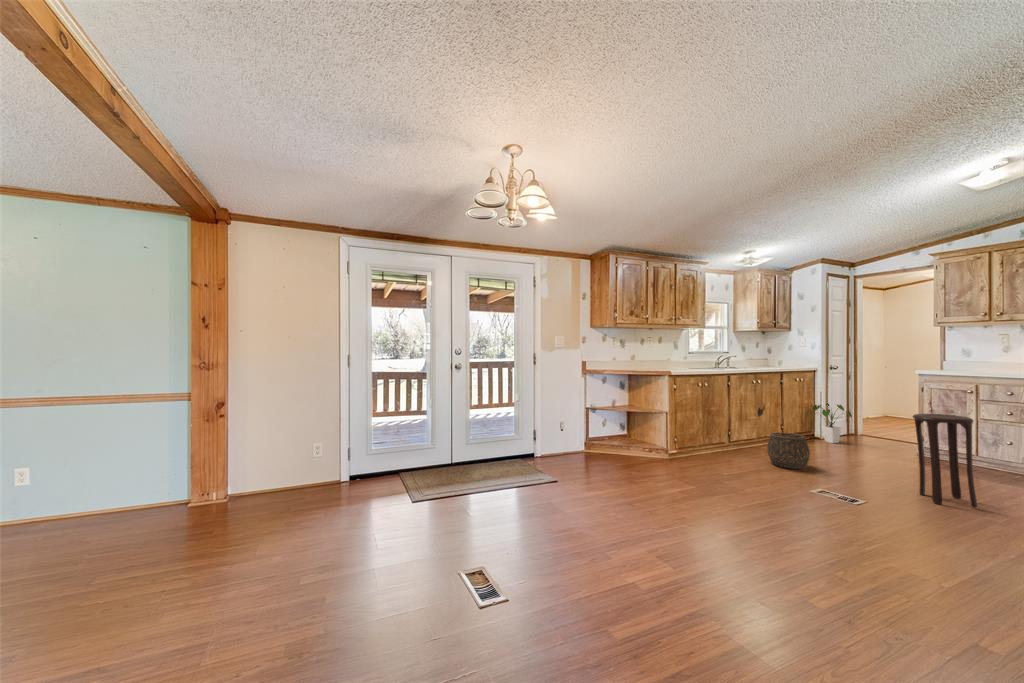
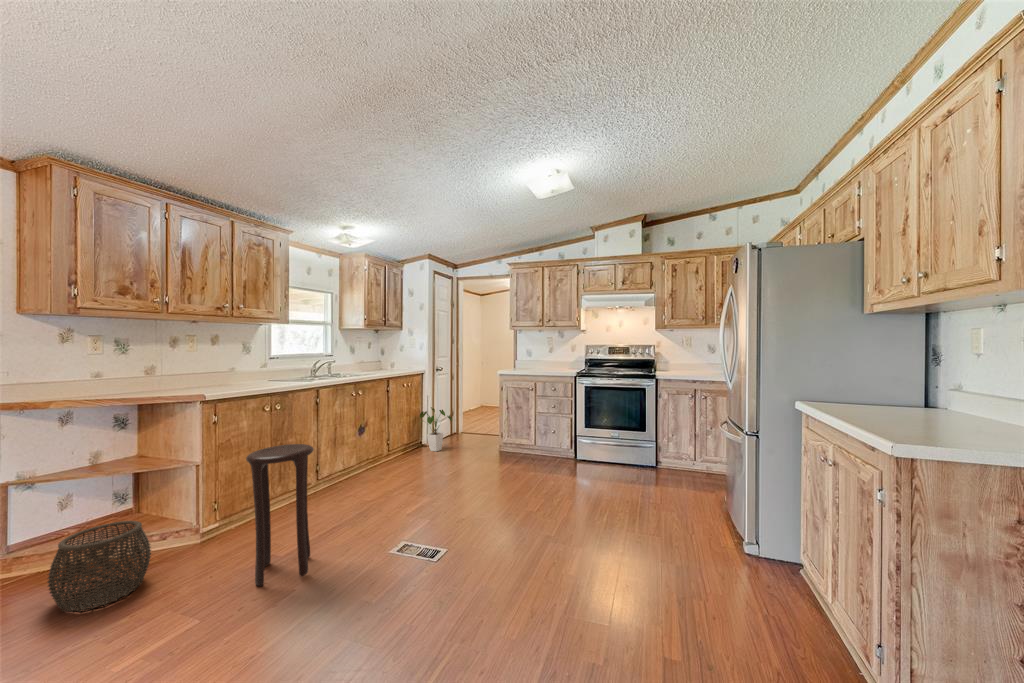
stool: present [913,414,977,508] -> present [246,444,314,586]
woven basket: present [767,432,810,469] -> present [47,521,151,612]

